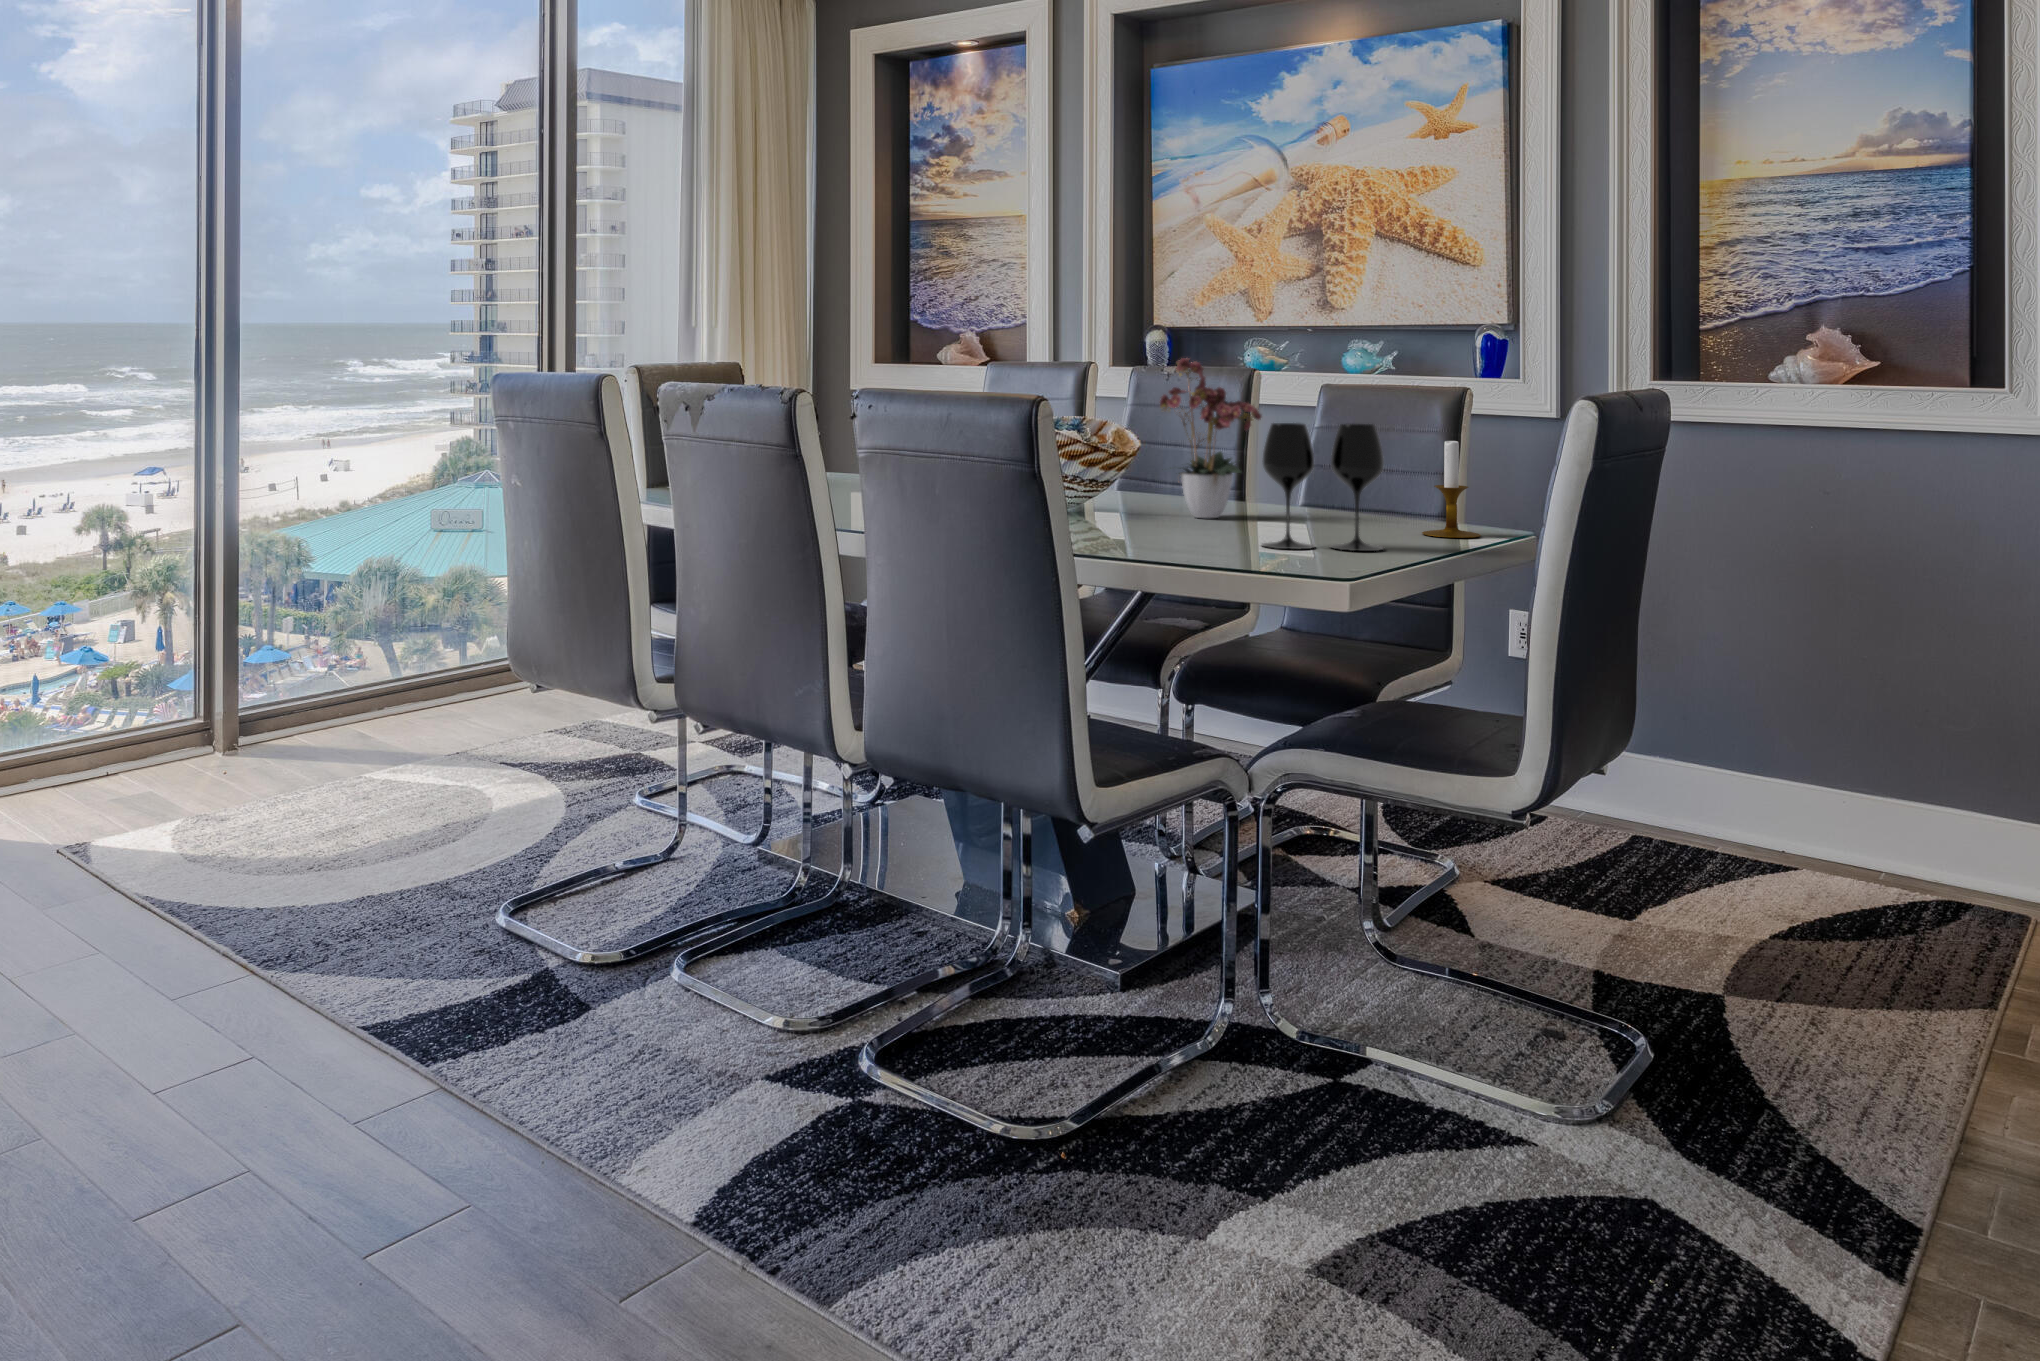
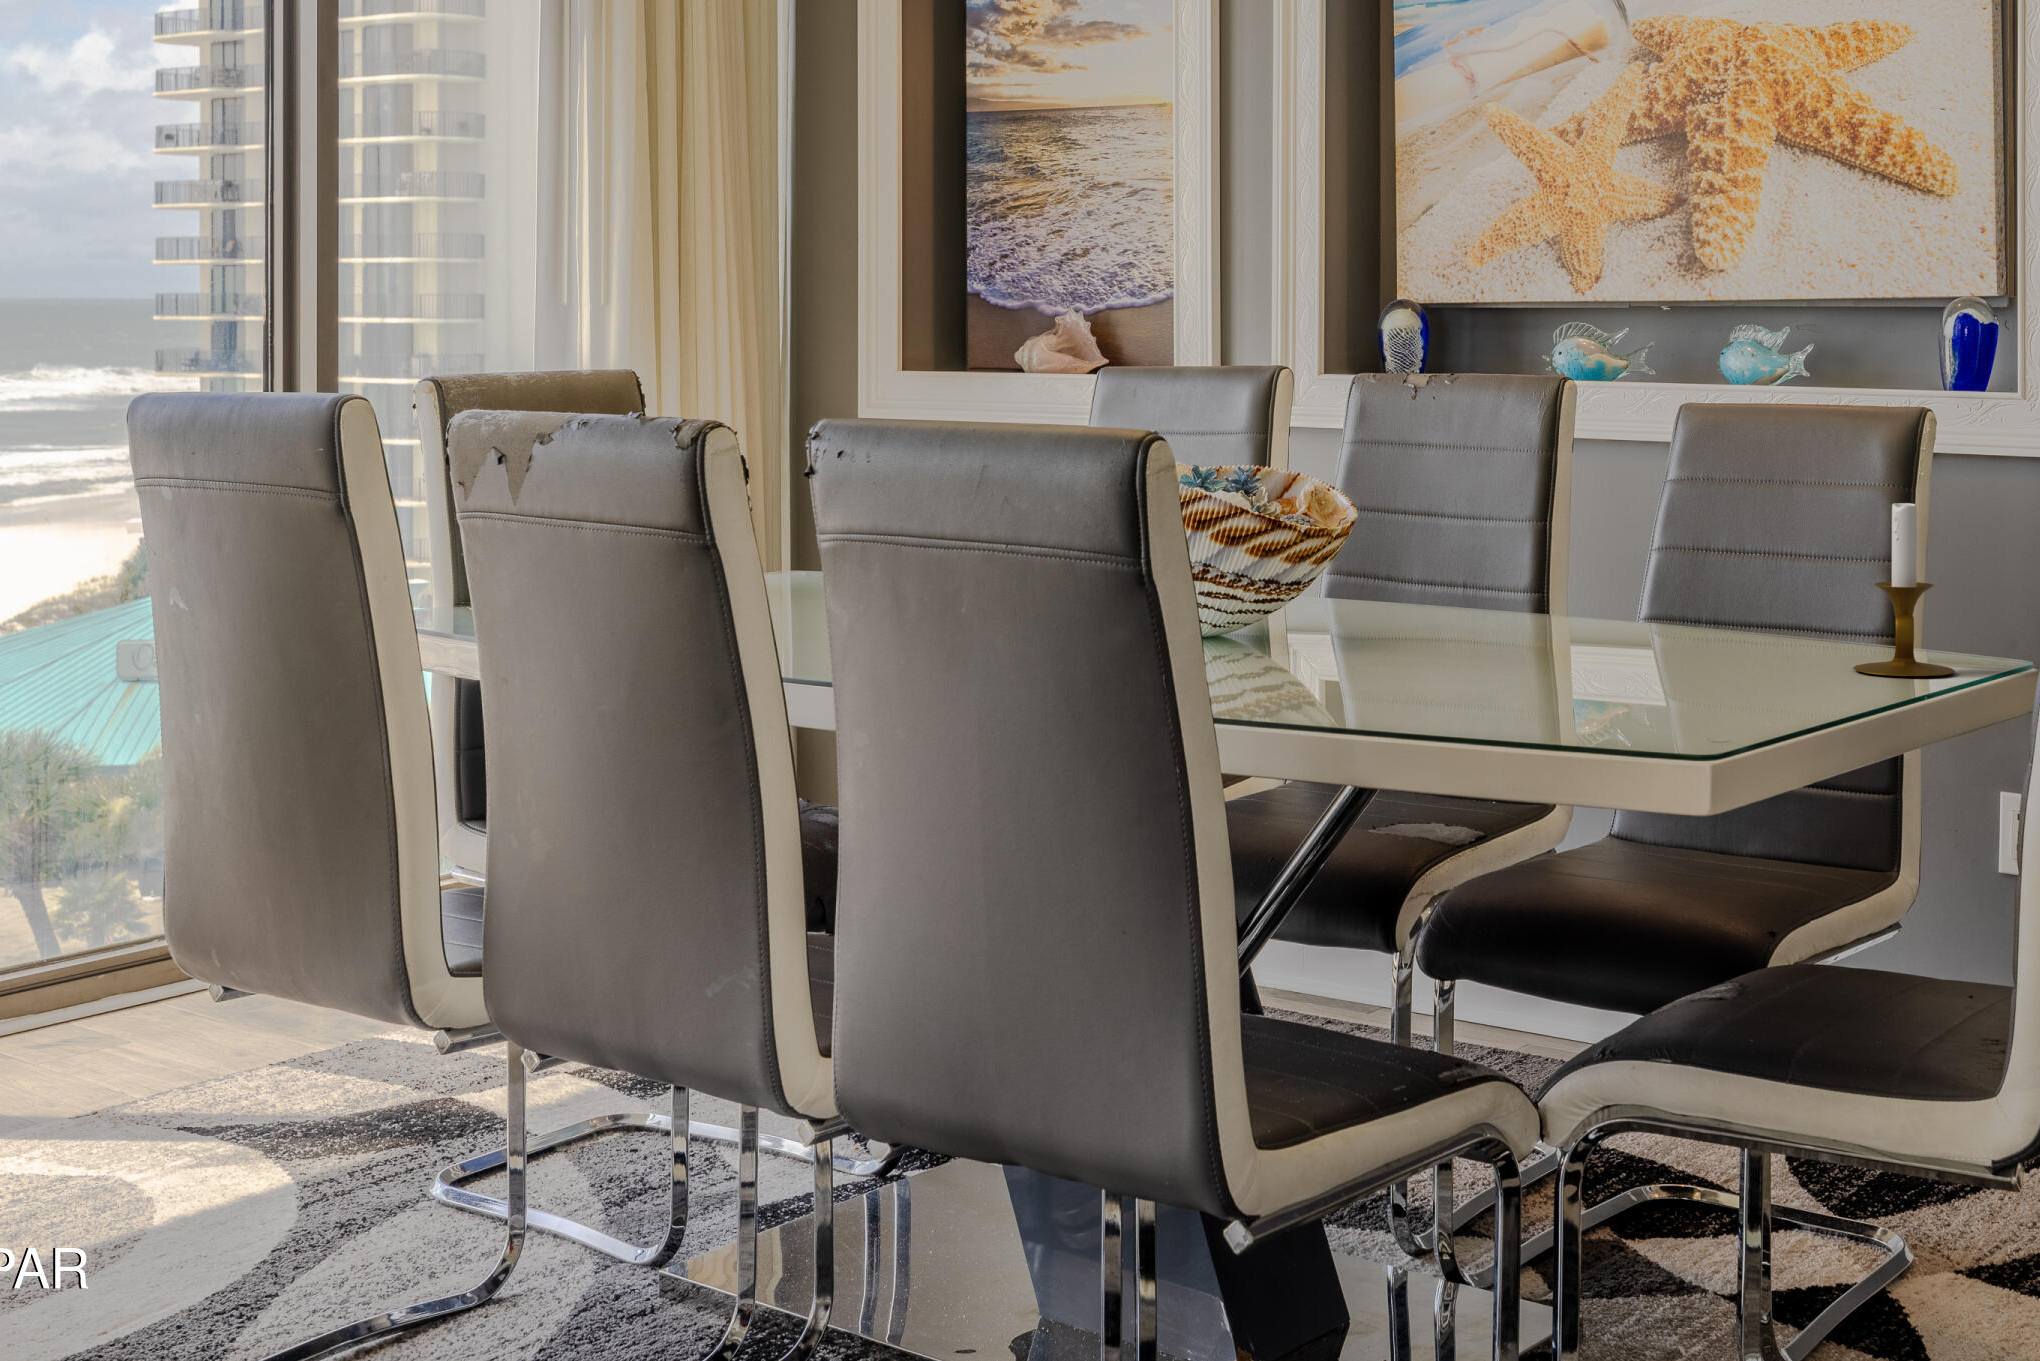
flower arrangement: present [1160,358,1261,518] -> none [1382,342,1589,646]
wine glass: present [1262,423,1384,551] -> none [1570,474,1789,706]

